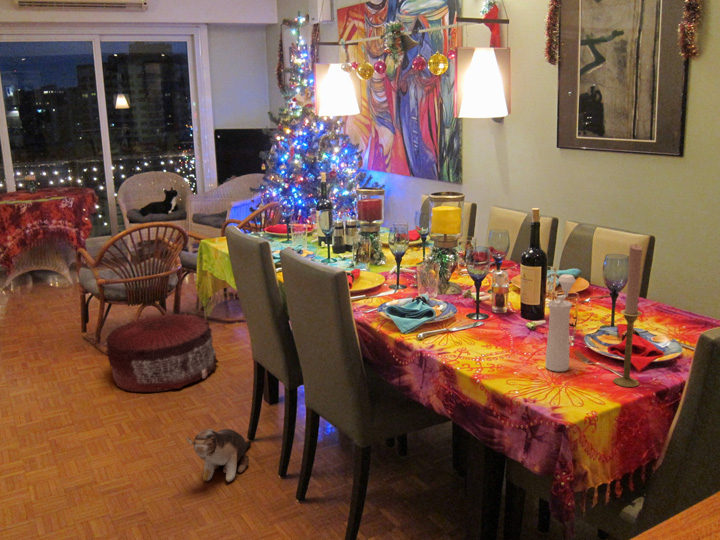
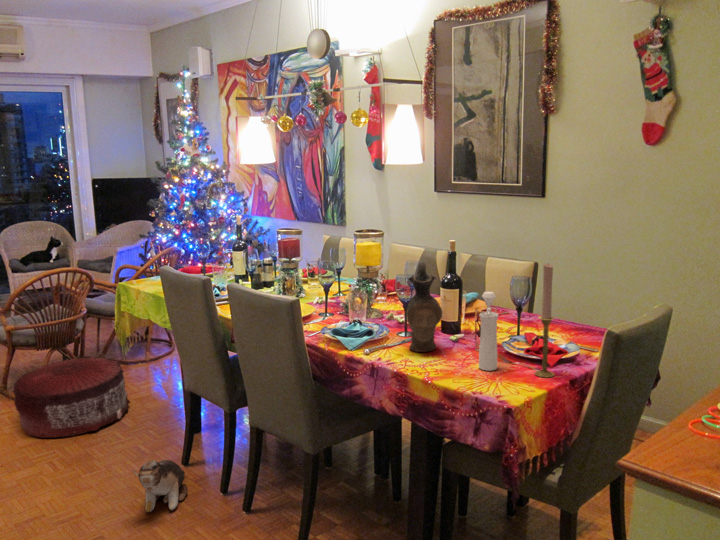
ceramic pitcher: none [468,234,511,341] -> present [406,262,442,352]

